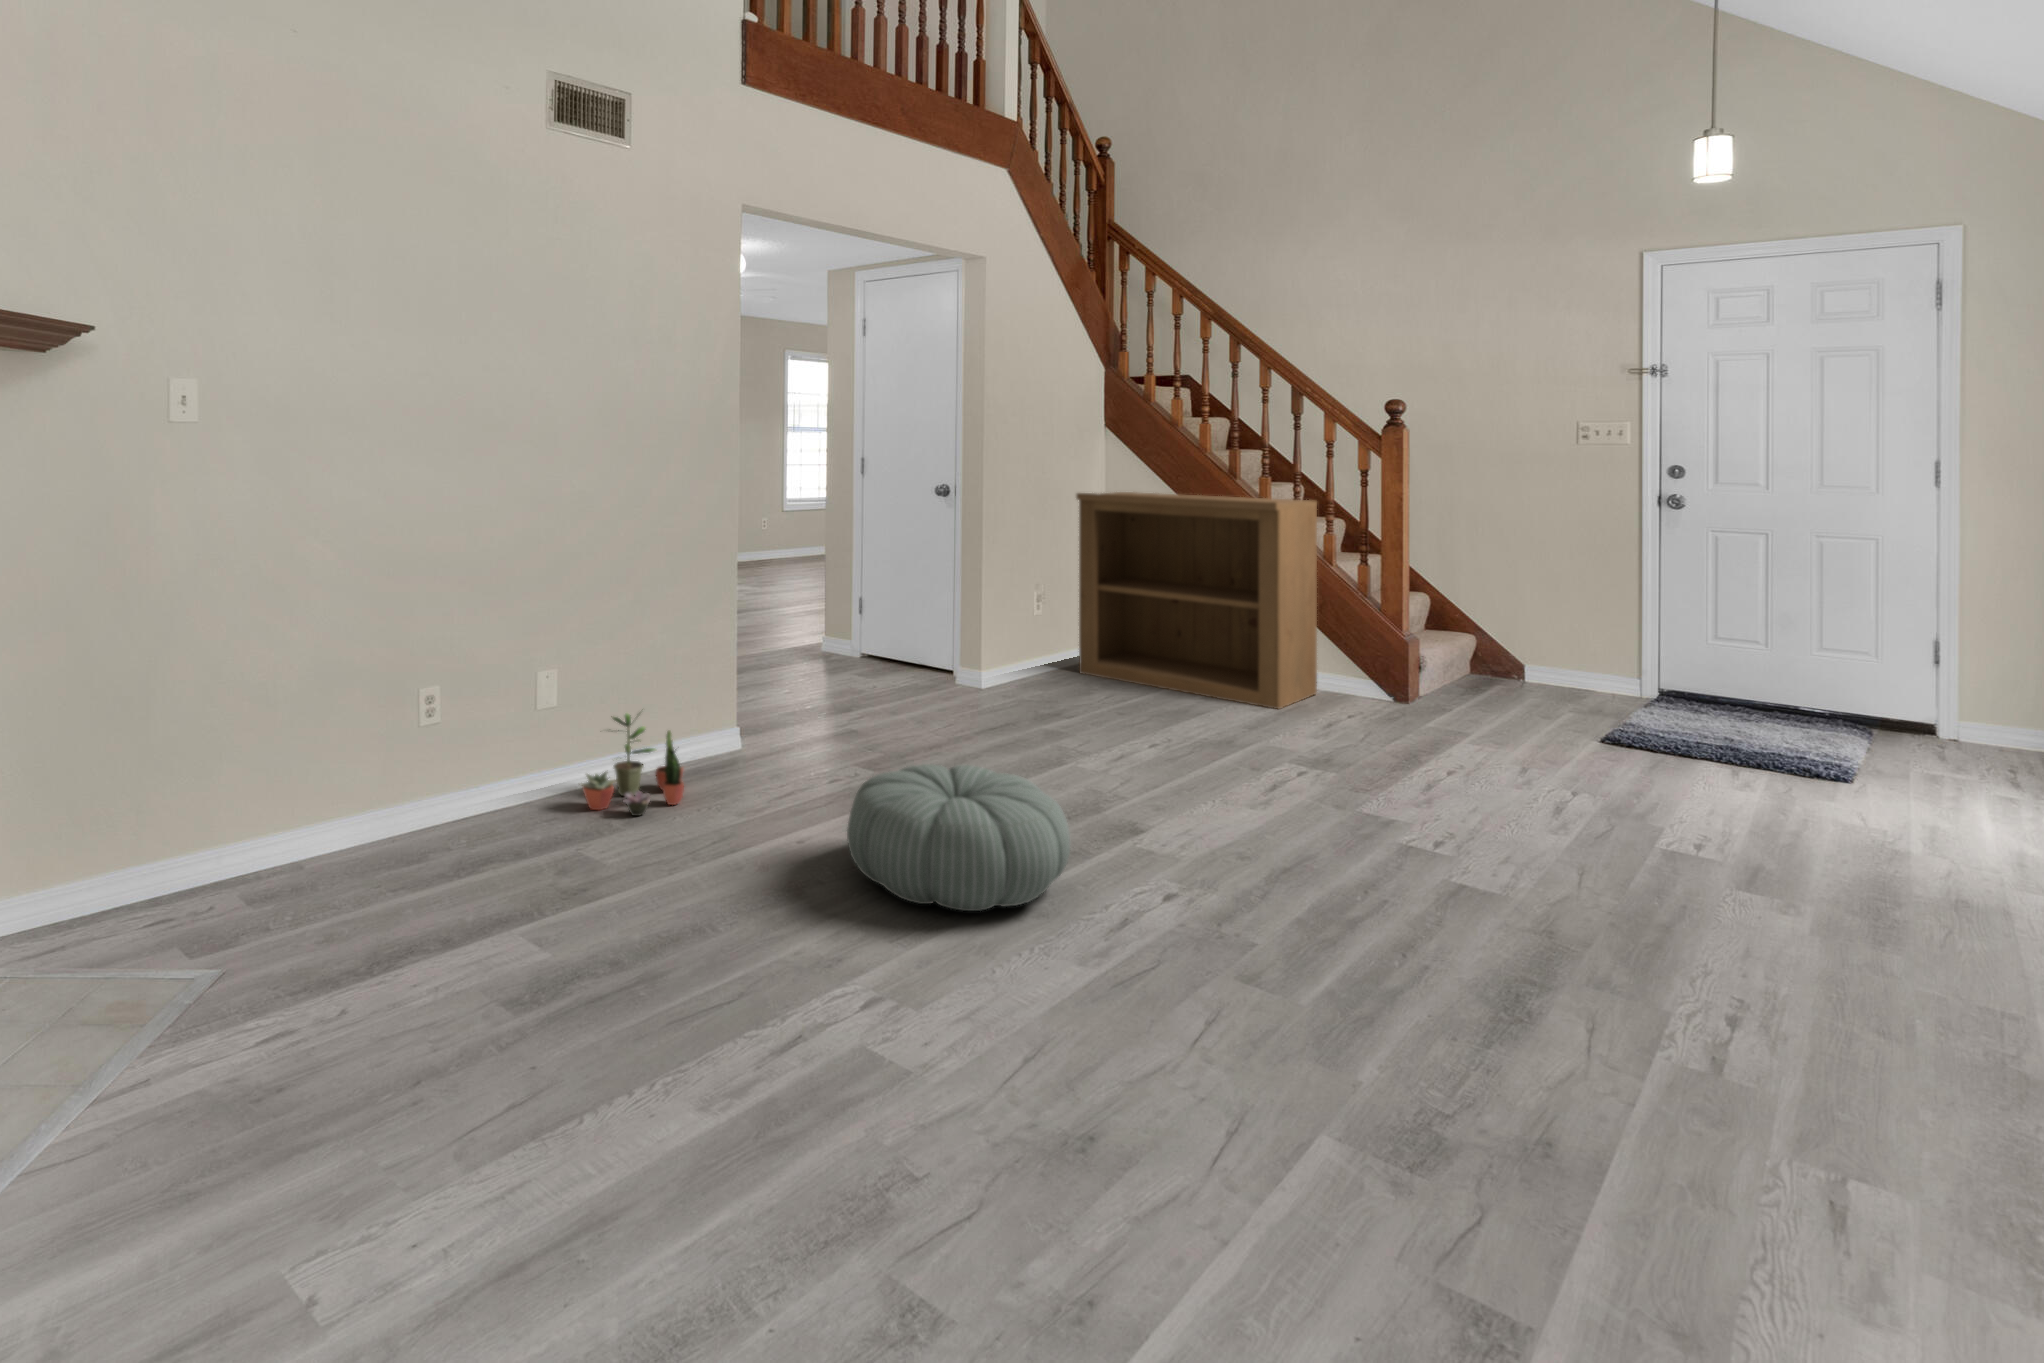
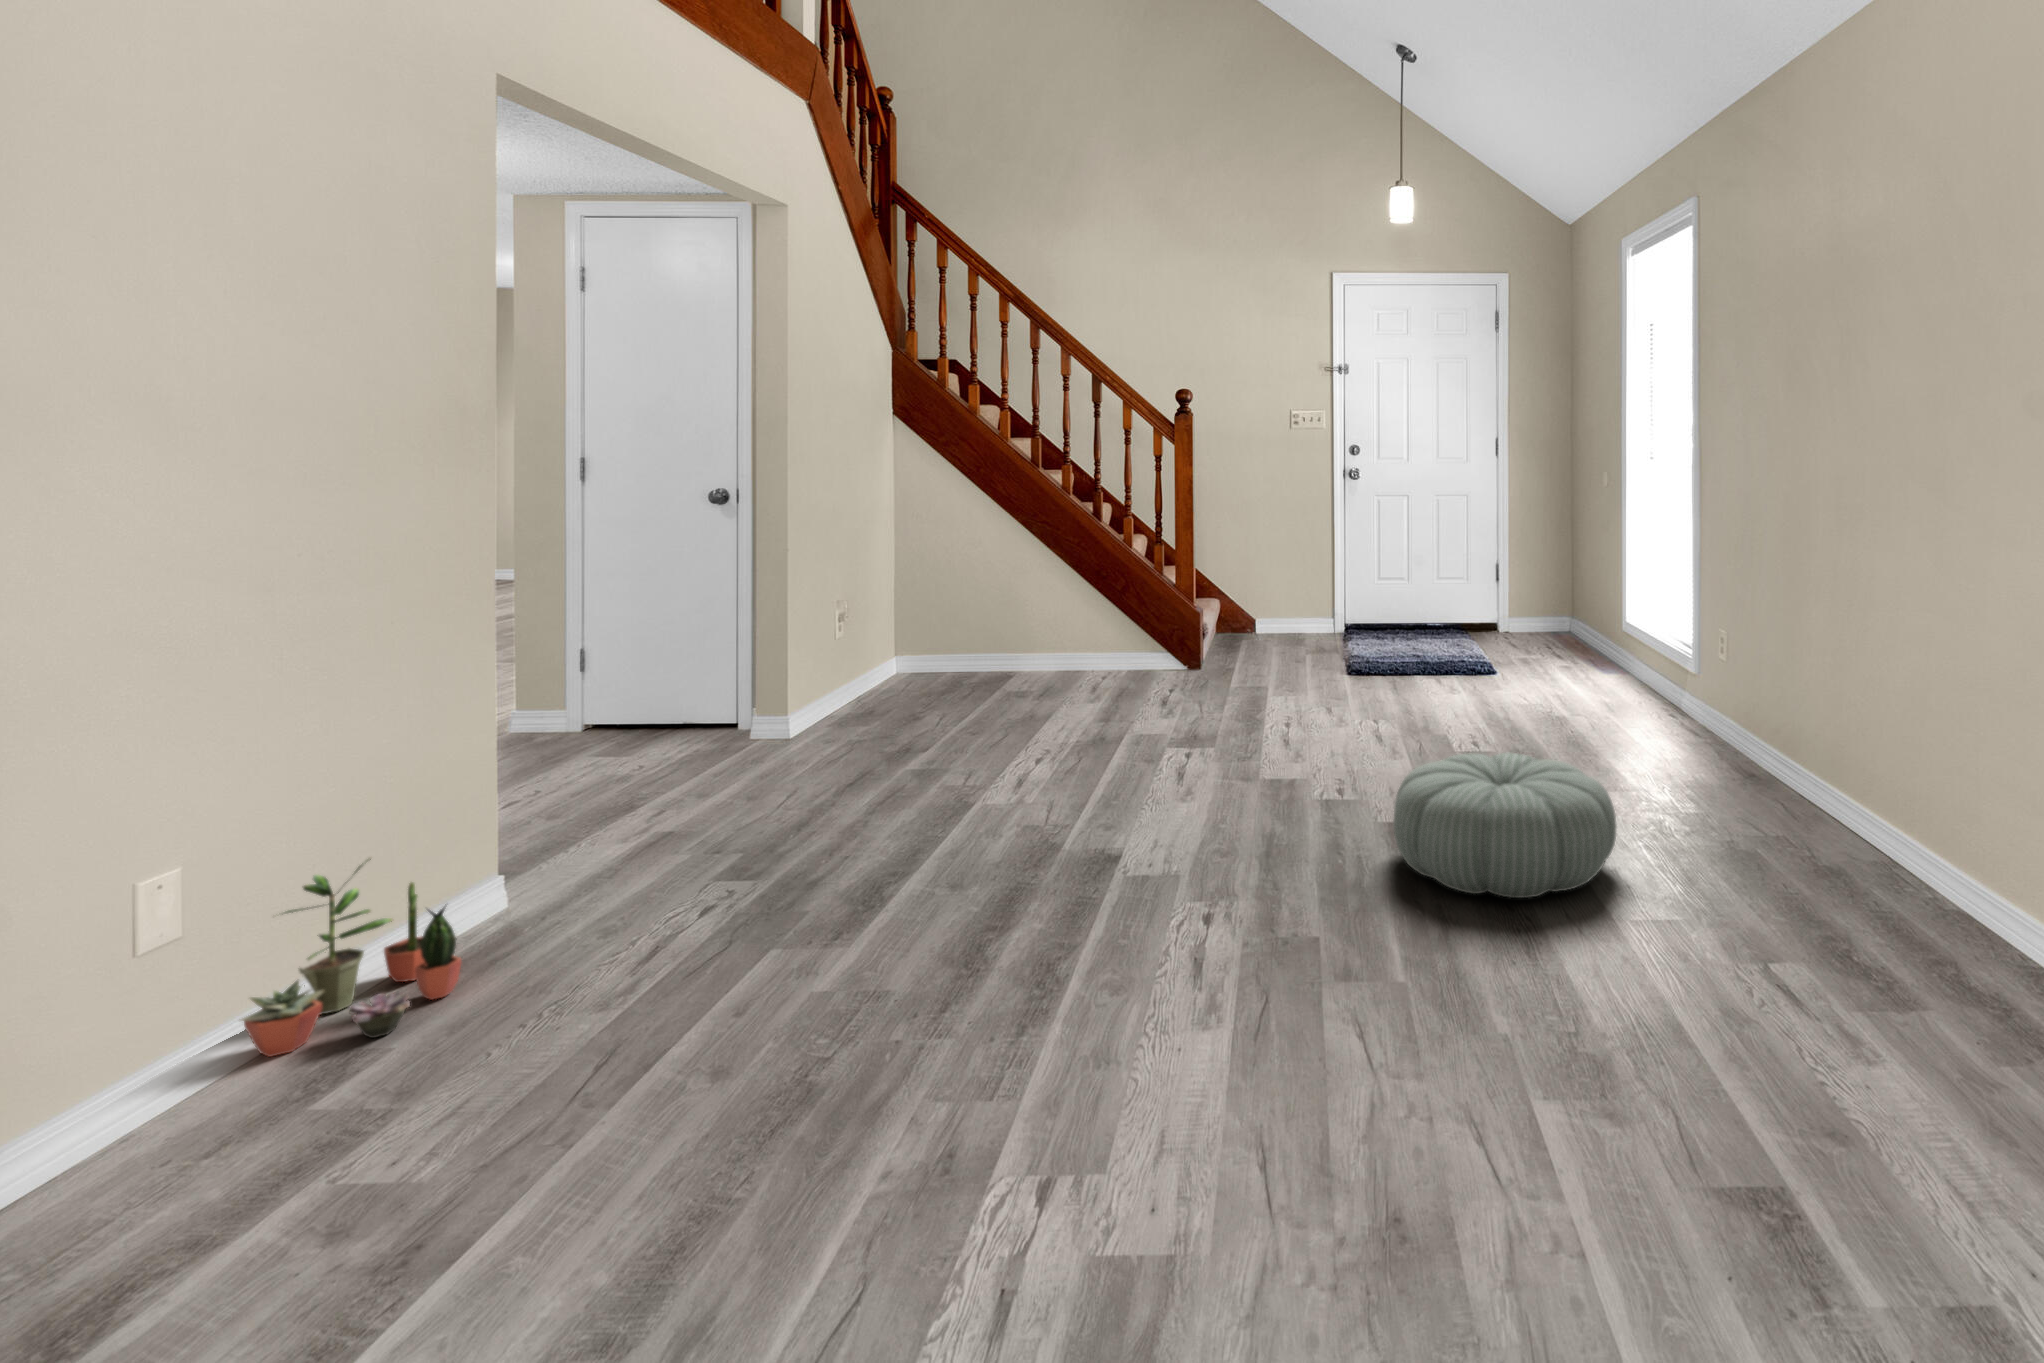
bookshelf: present [1076,492,1317,709] -> none [882,486,1124,694]
pouf: present [847,764,1070,911] -> present [1393,753,1617,898]

